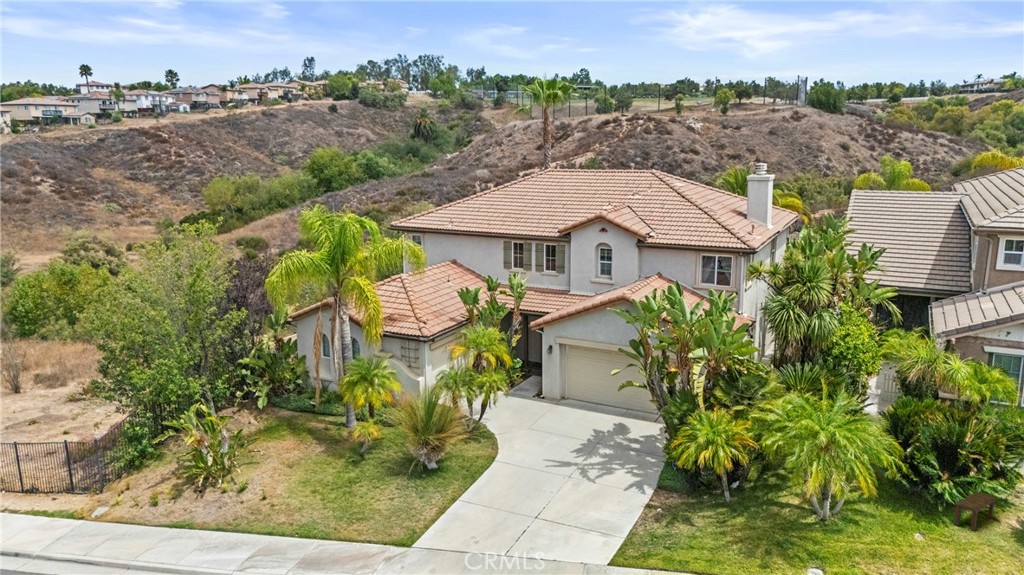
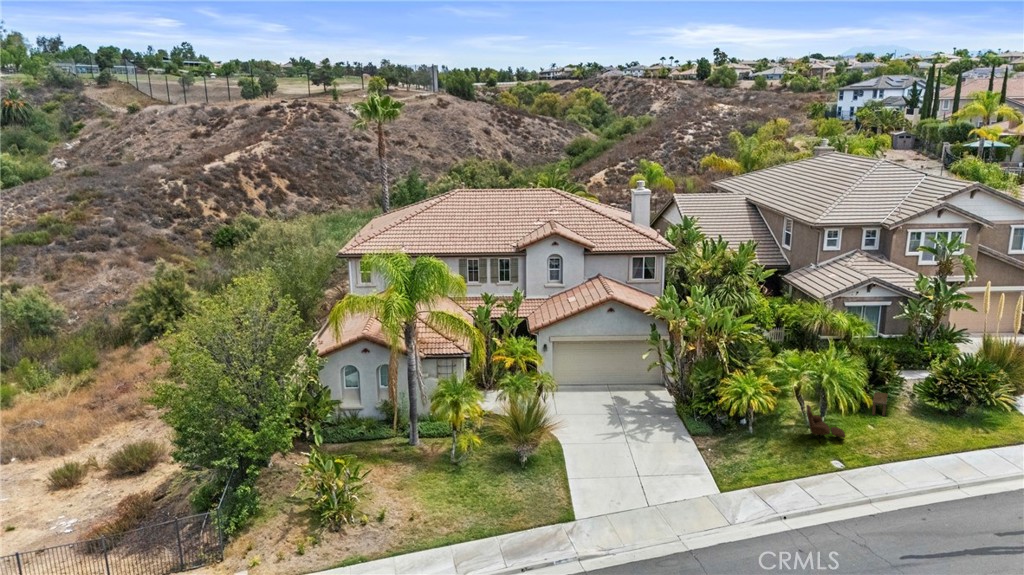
lounge chair: none [810,480,871,549] -> present [806,405,845,442]

